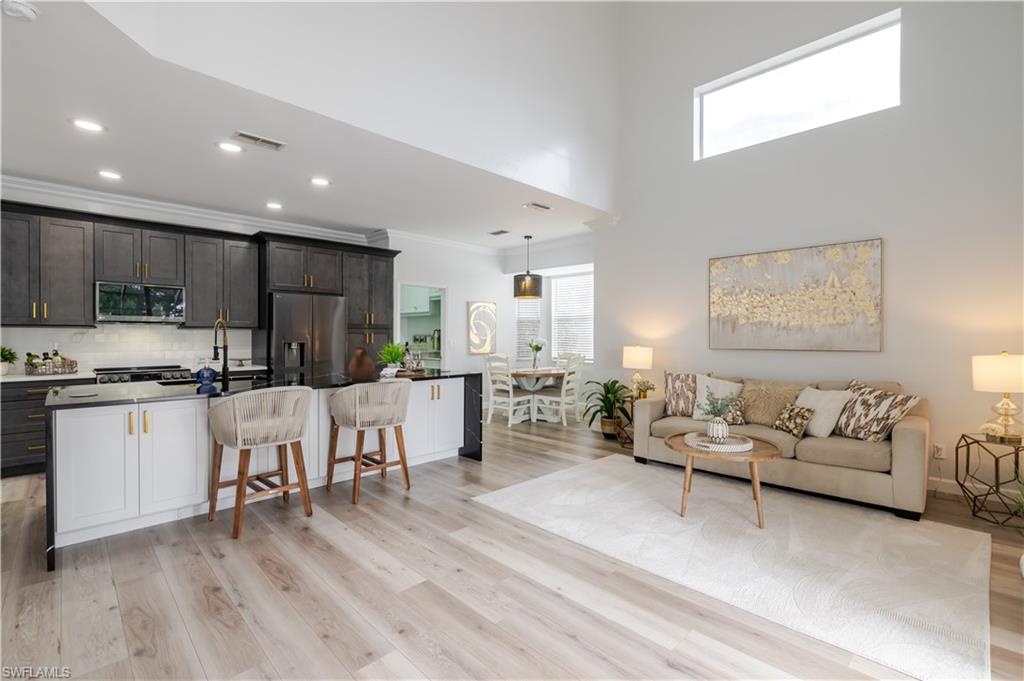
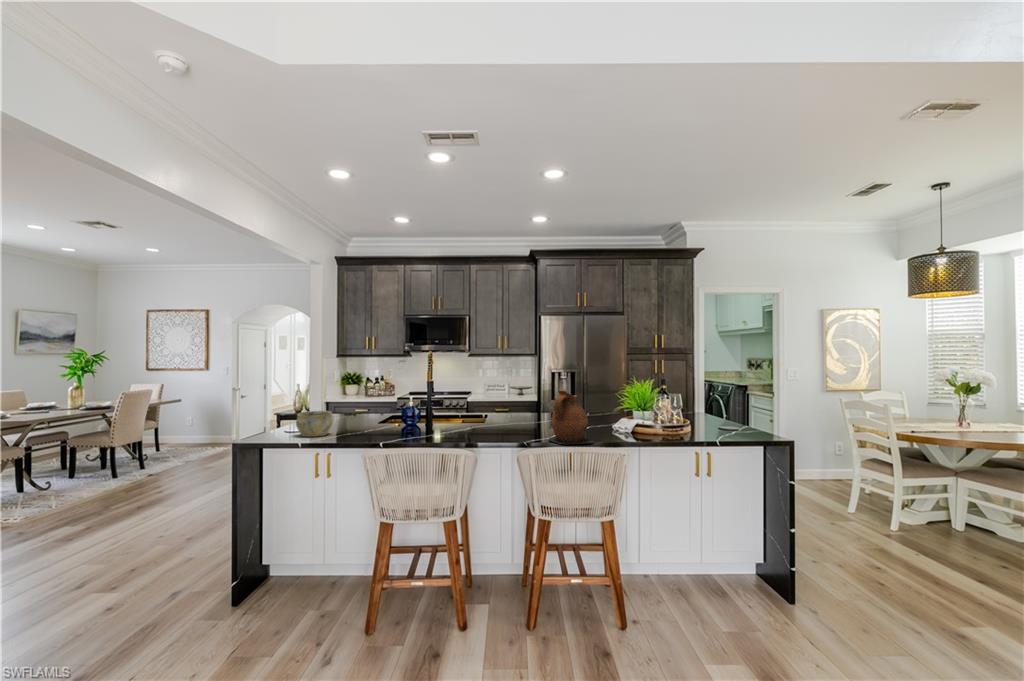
ceramic bowl: none [90,373,134,397] -> present [296,411,333,437]

